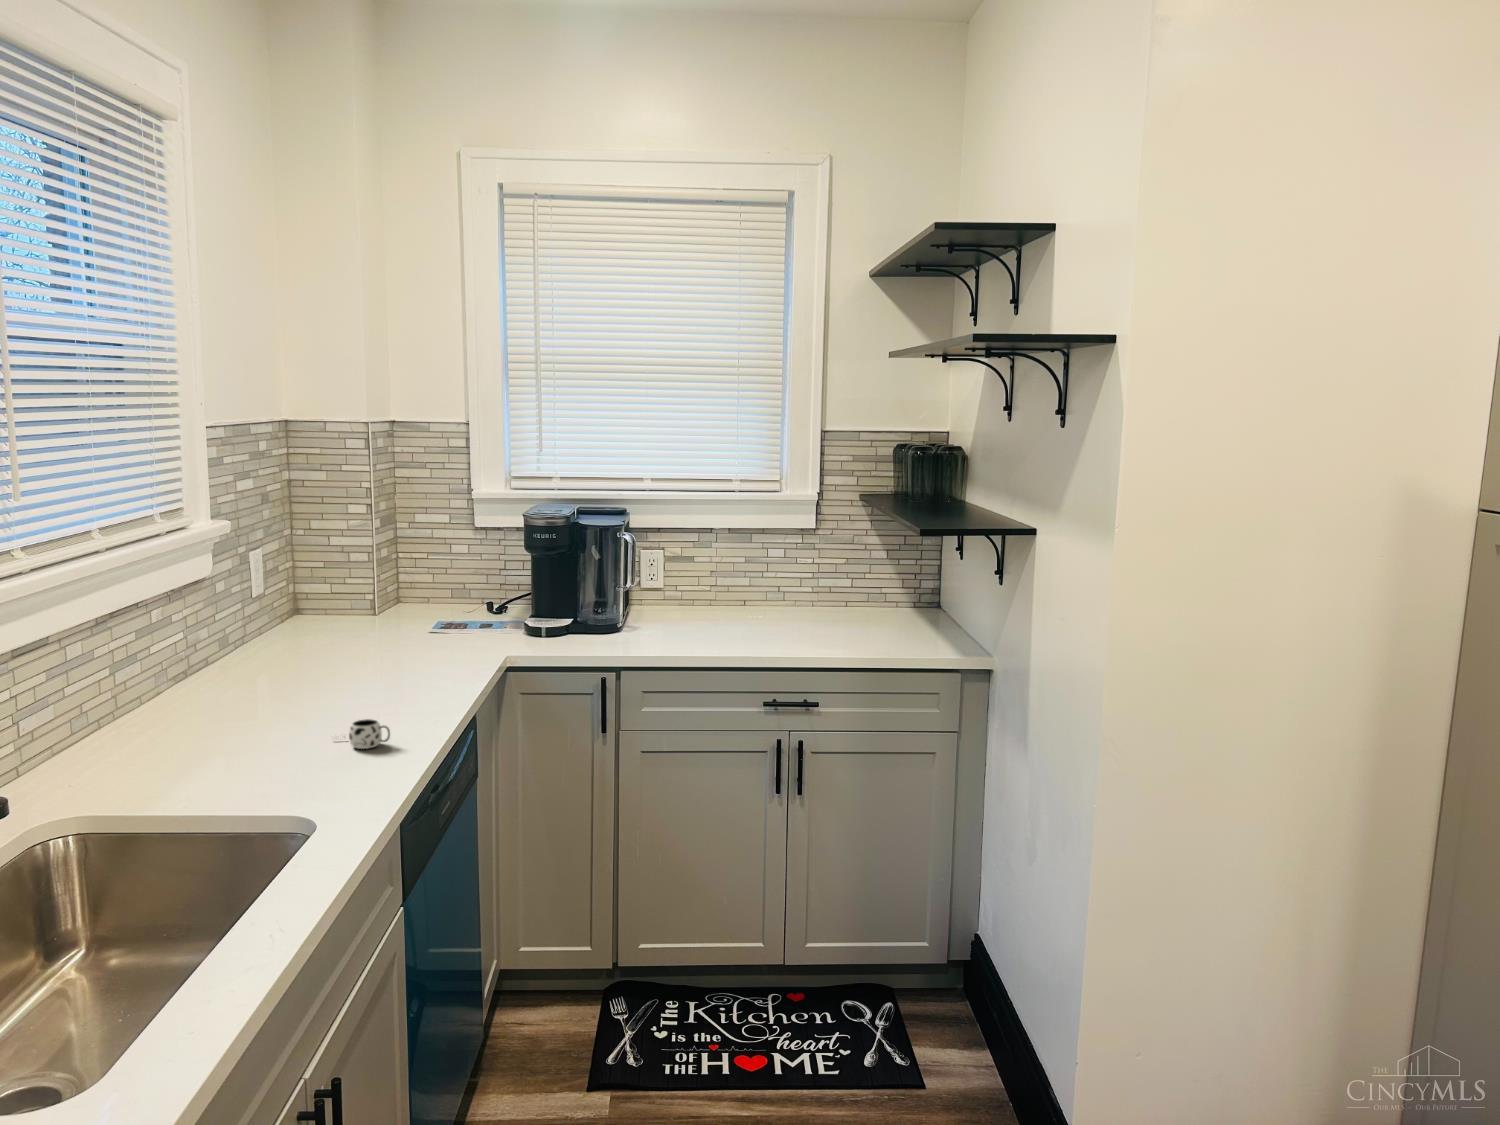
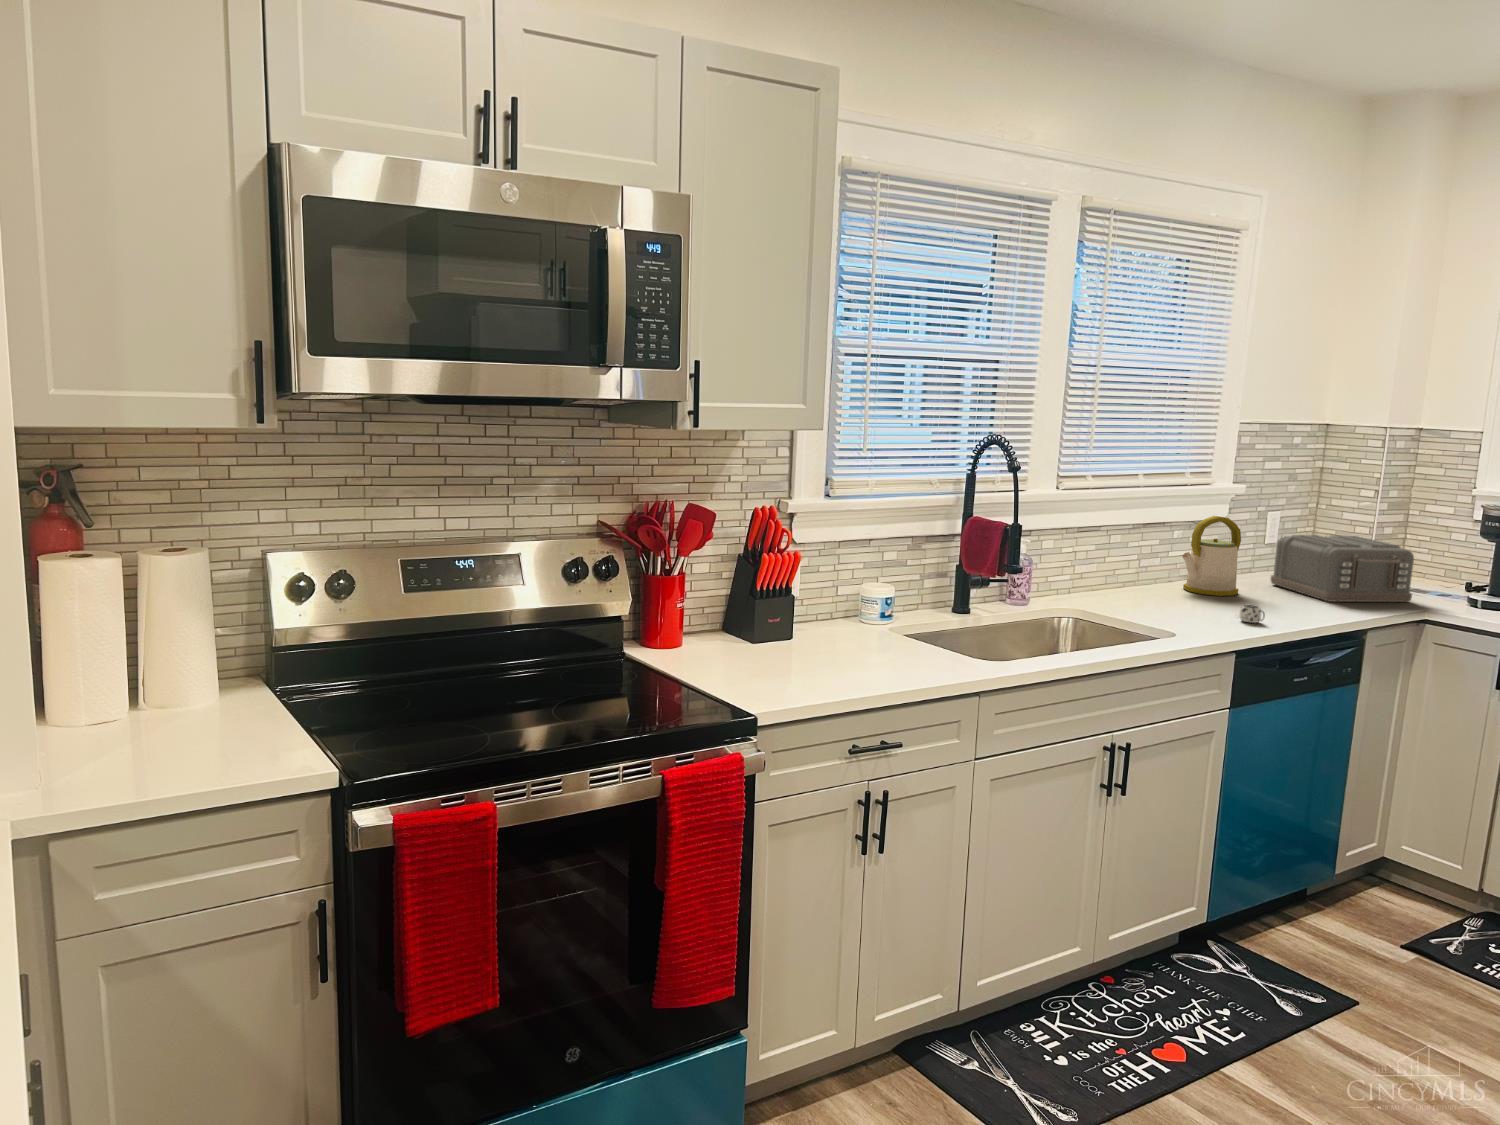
toaster: none [290,570,473,672] -> present [1271,535,1414,602]
kettle: none [187,579,276,706] -> present [1182,516,1241,596]

